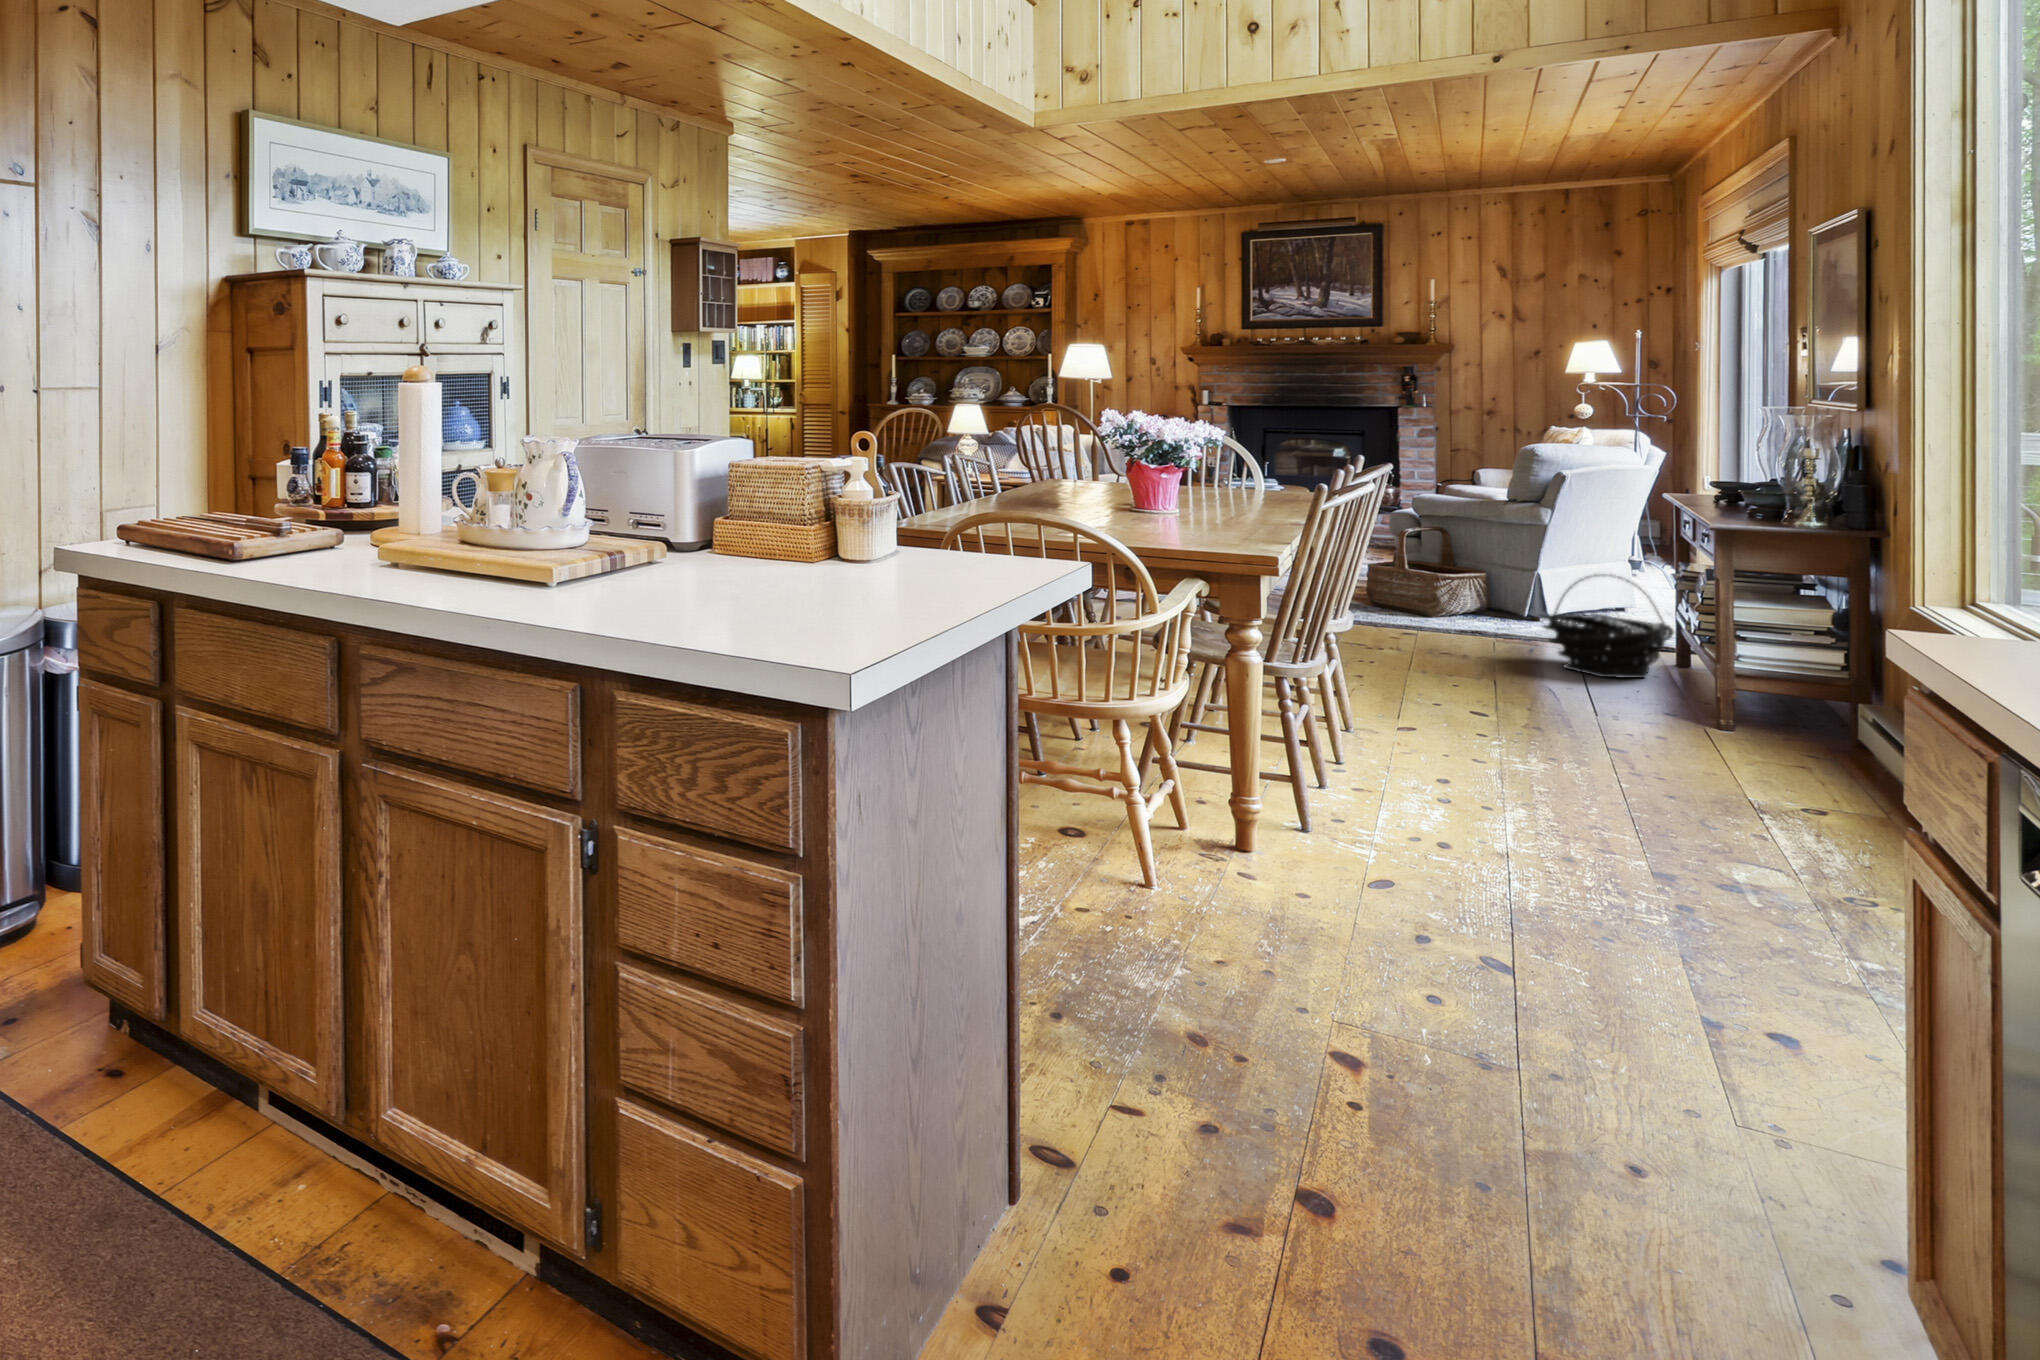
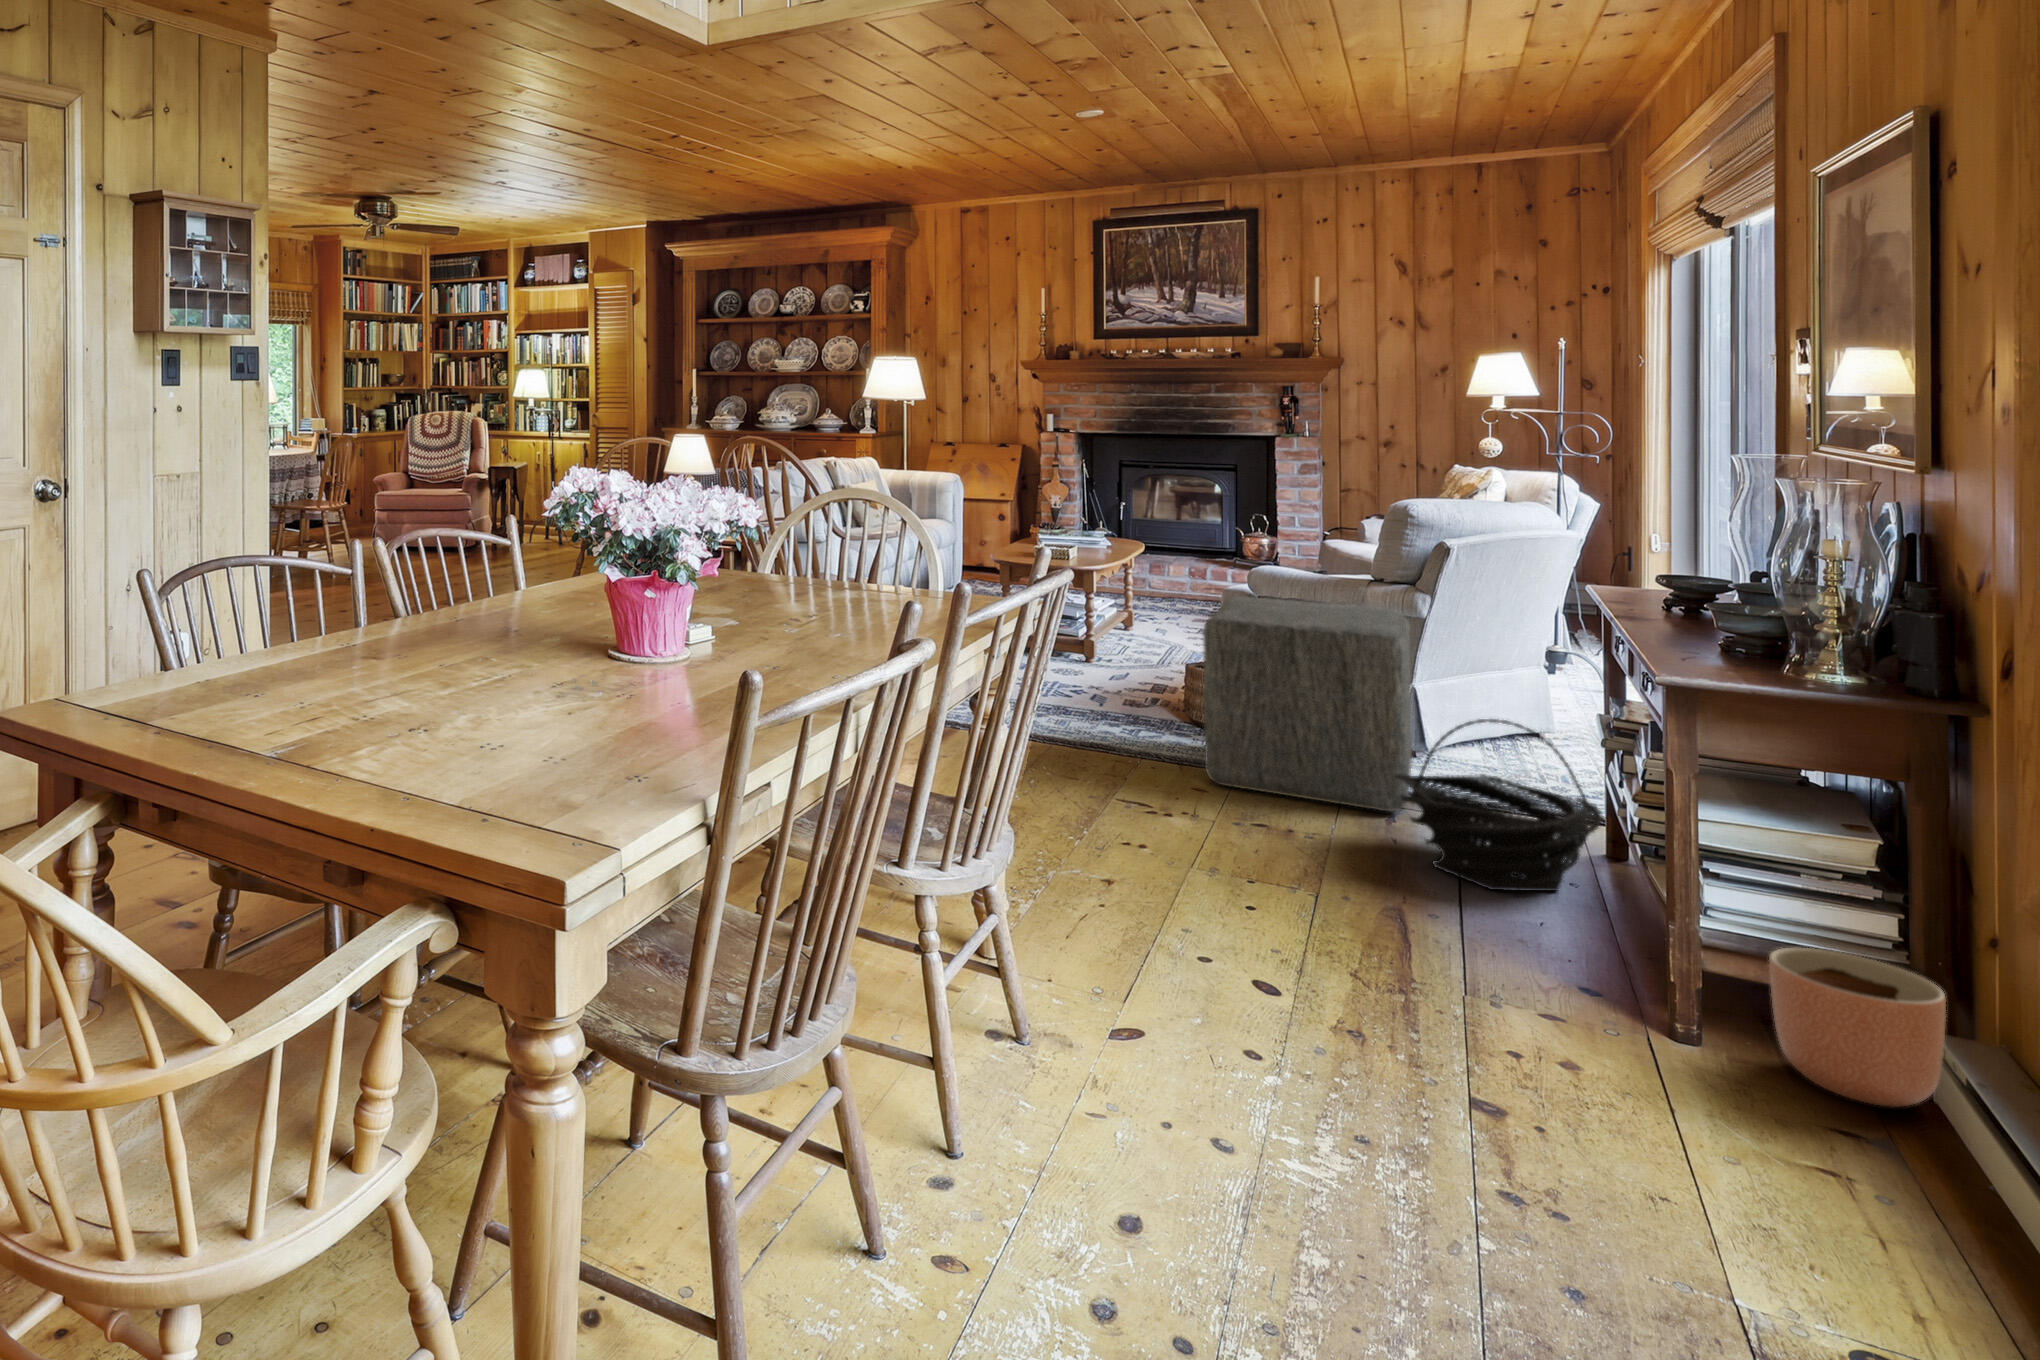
ottoman: none [1396,511,1541,645] -> present [1203,596,1412,811]
planter: none [1773,675,1867,749] -> present [1769,948,1946,1107]

